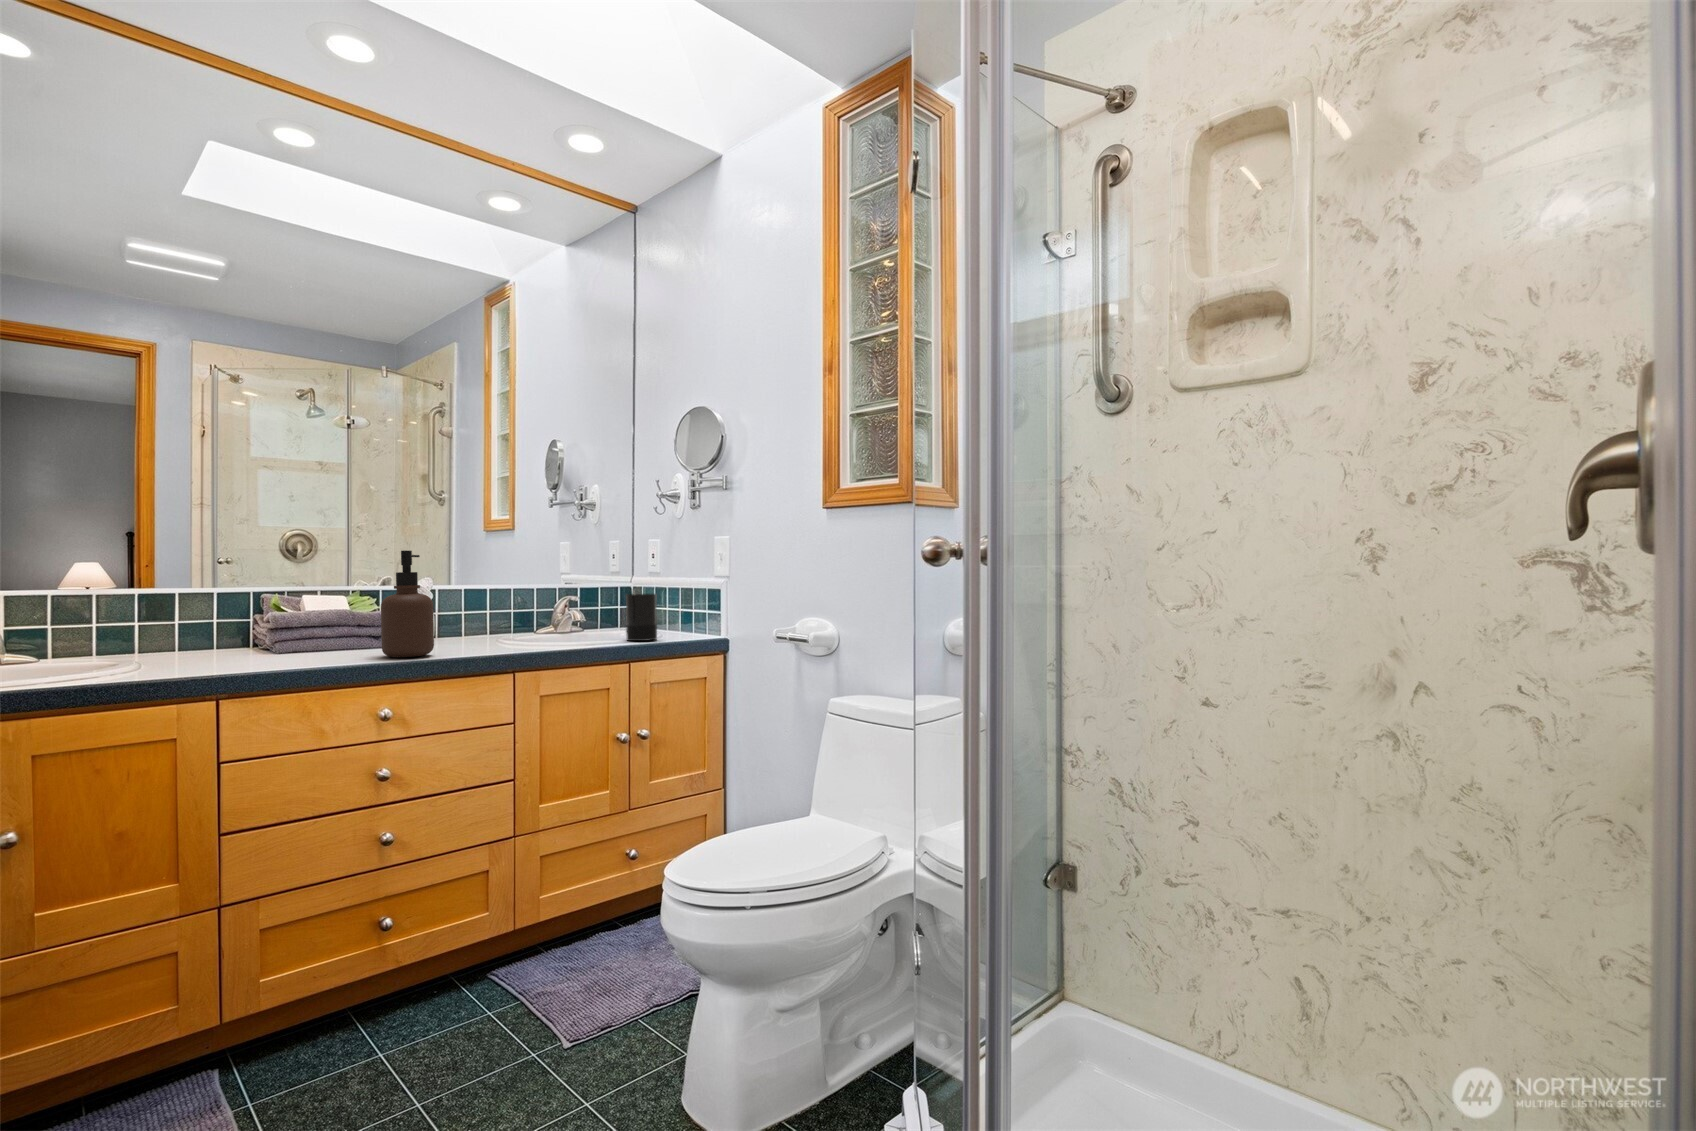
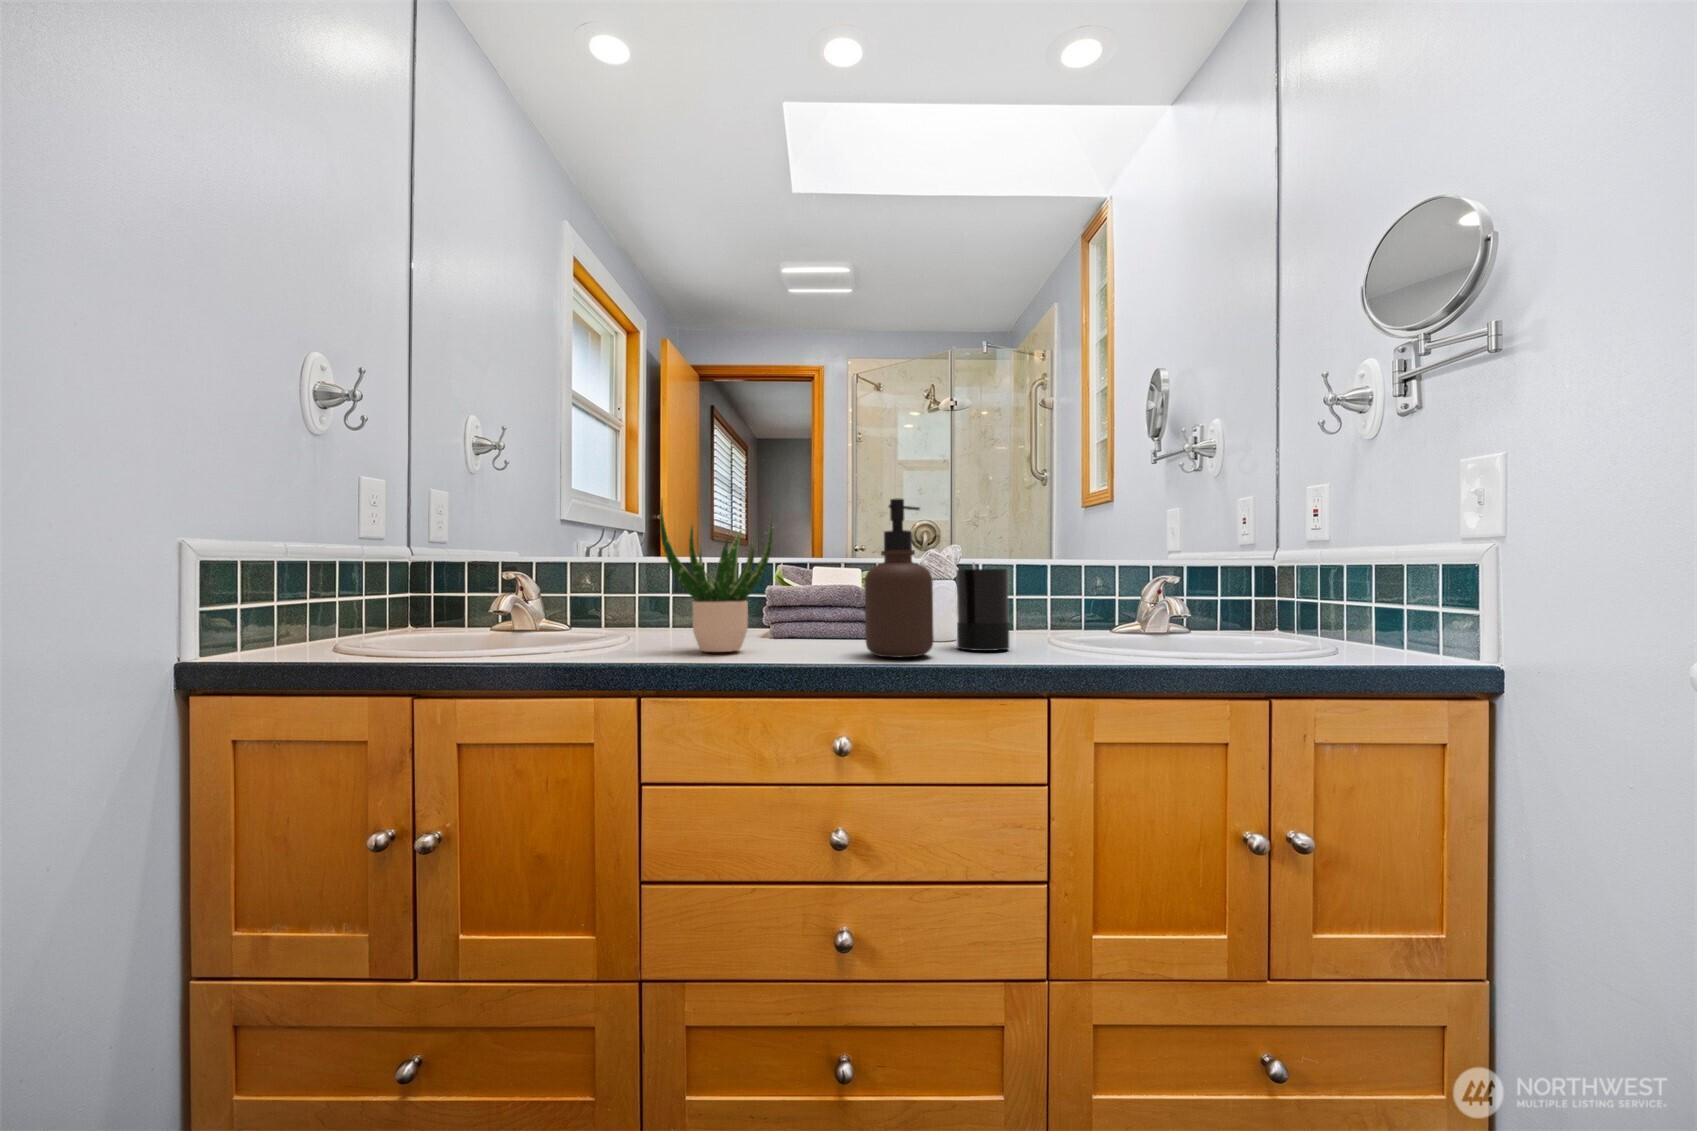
potted plant: none [198,546,299,665] -> present [660,501,772,652]
candle: present [626,593,657,641] -> present [956,562,1010,651]

